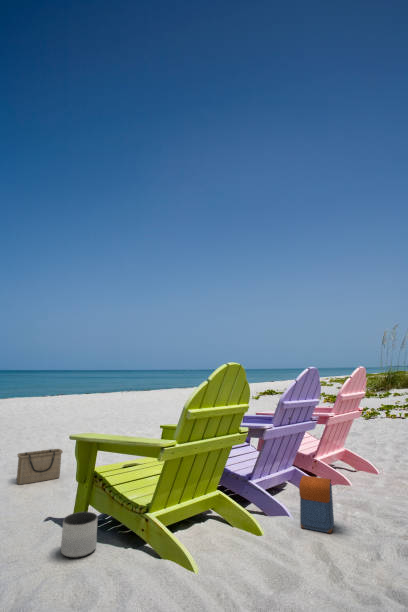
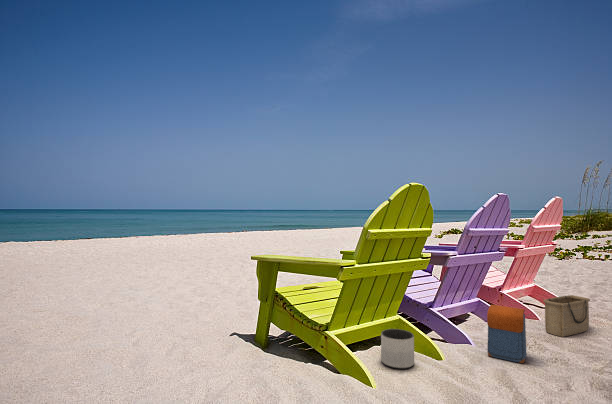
basket: present [17,449,63,484] -> present [543,295,590,337]
planter: present [61,512,98,558] -> present [381,329,414,369]

